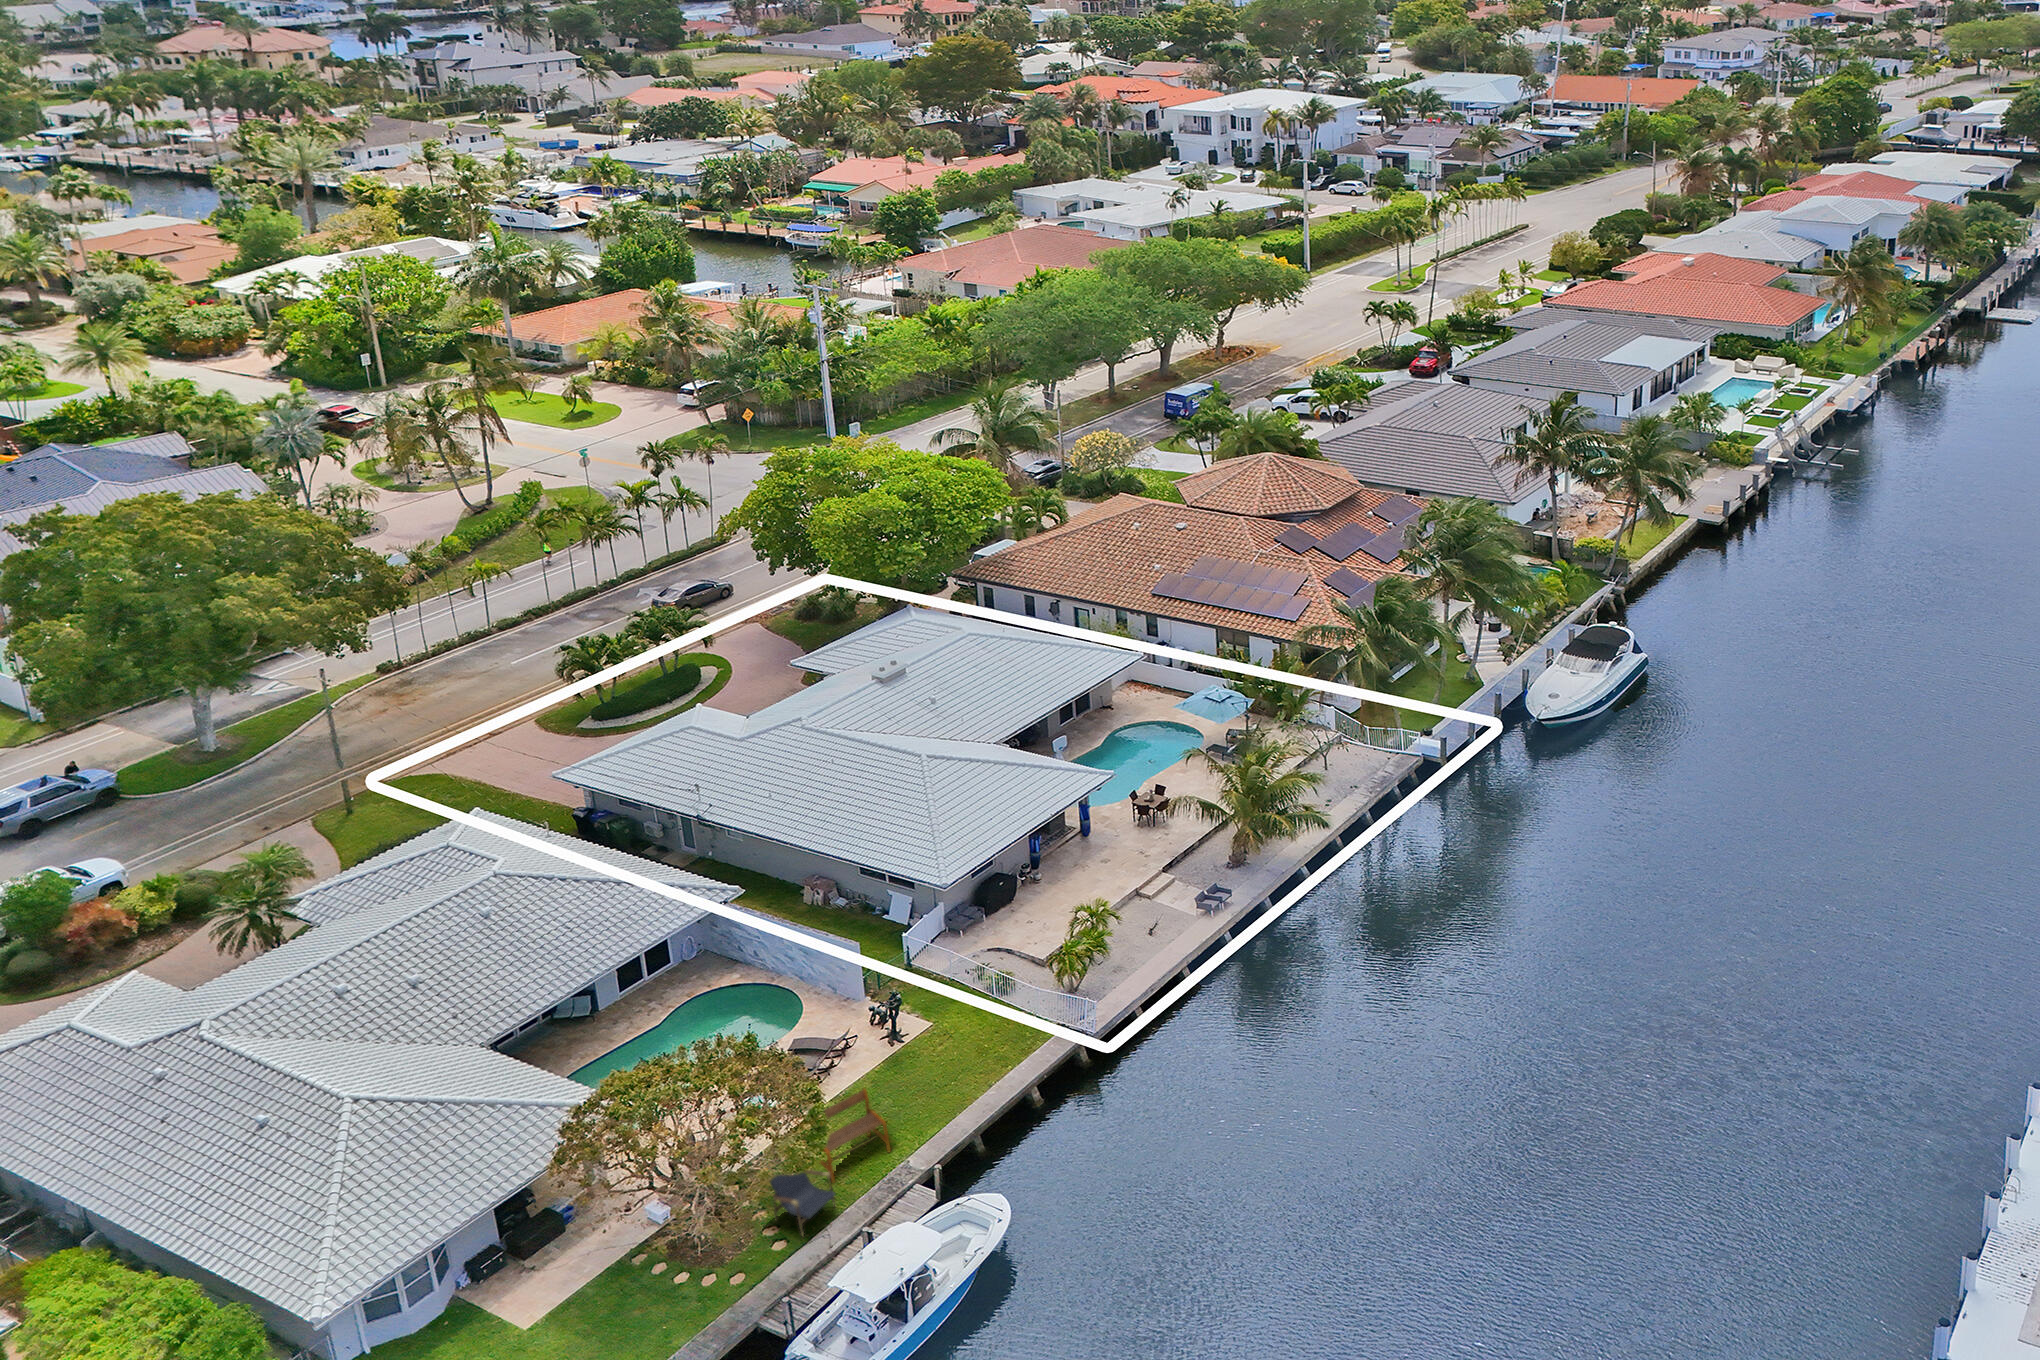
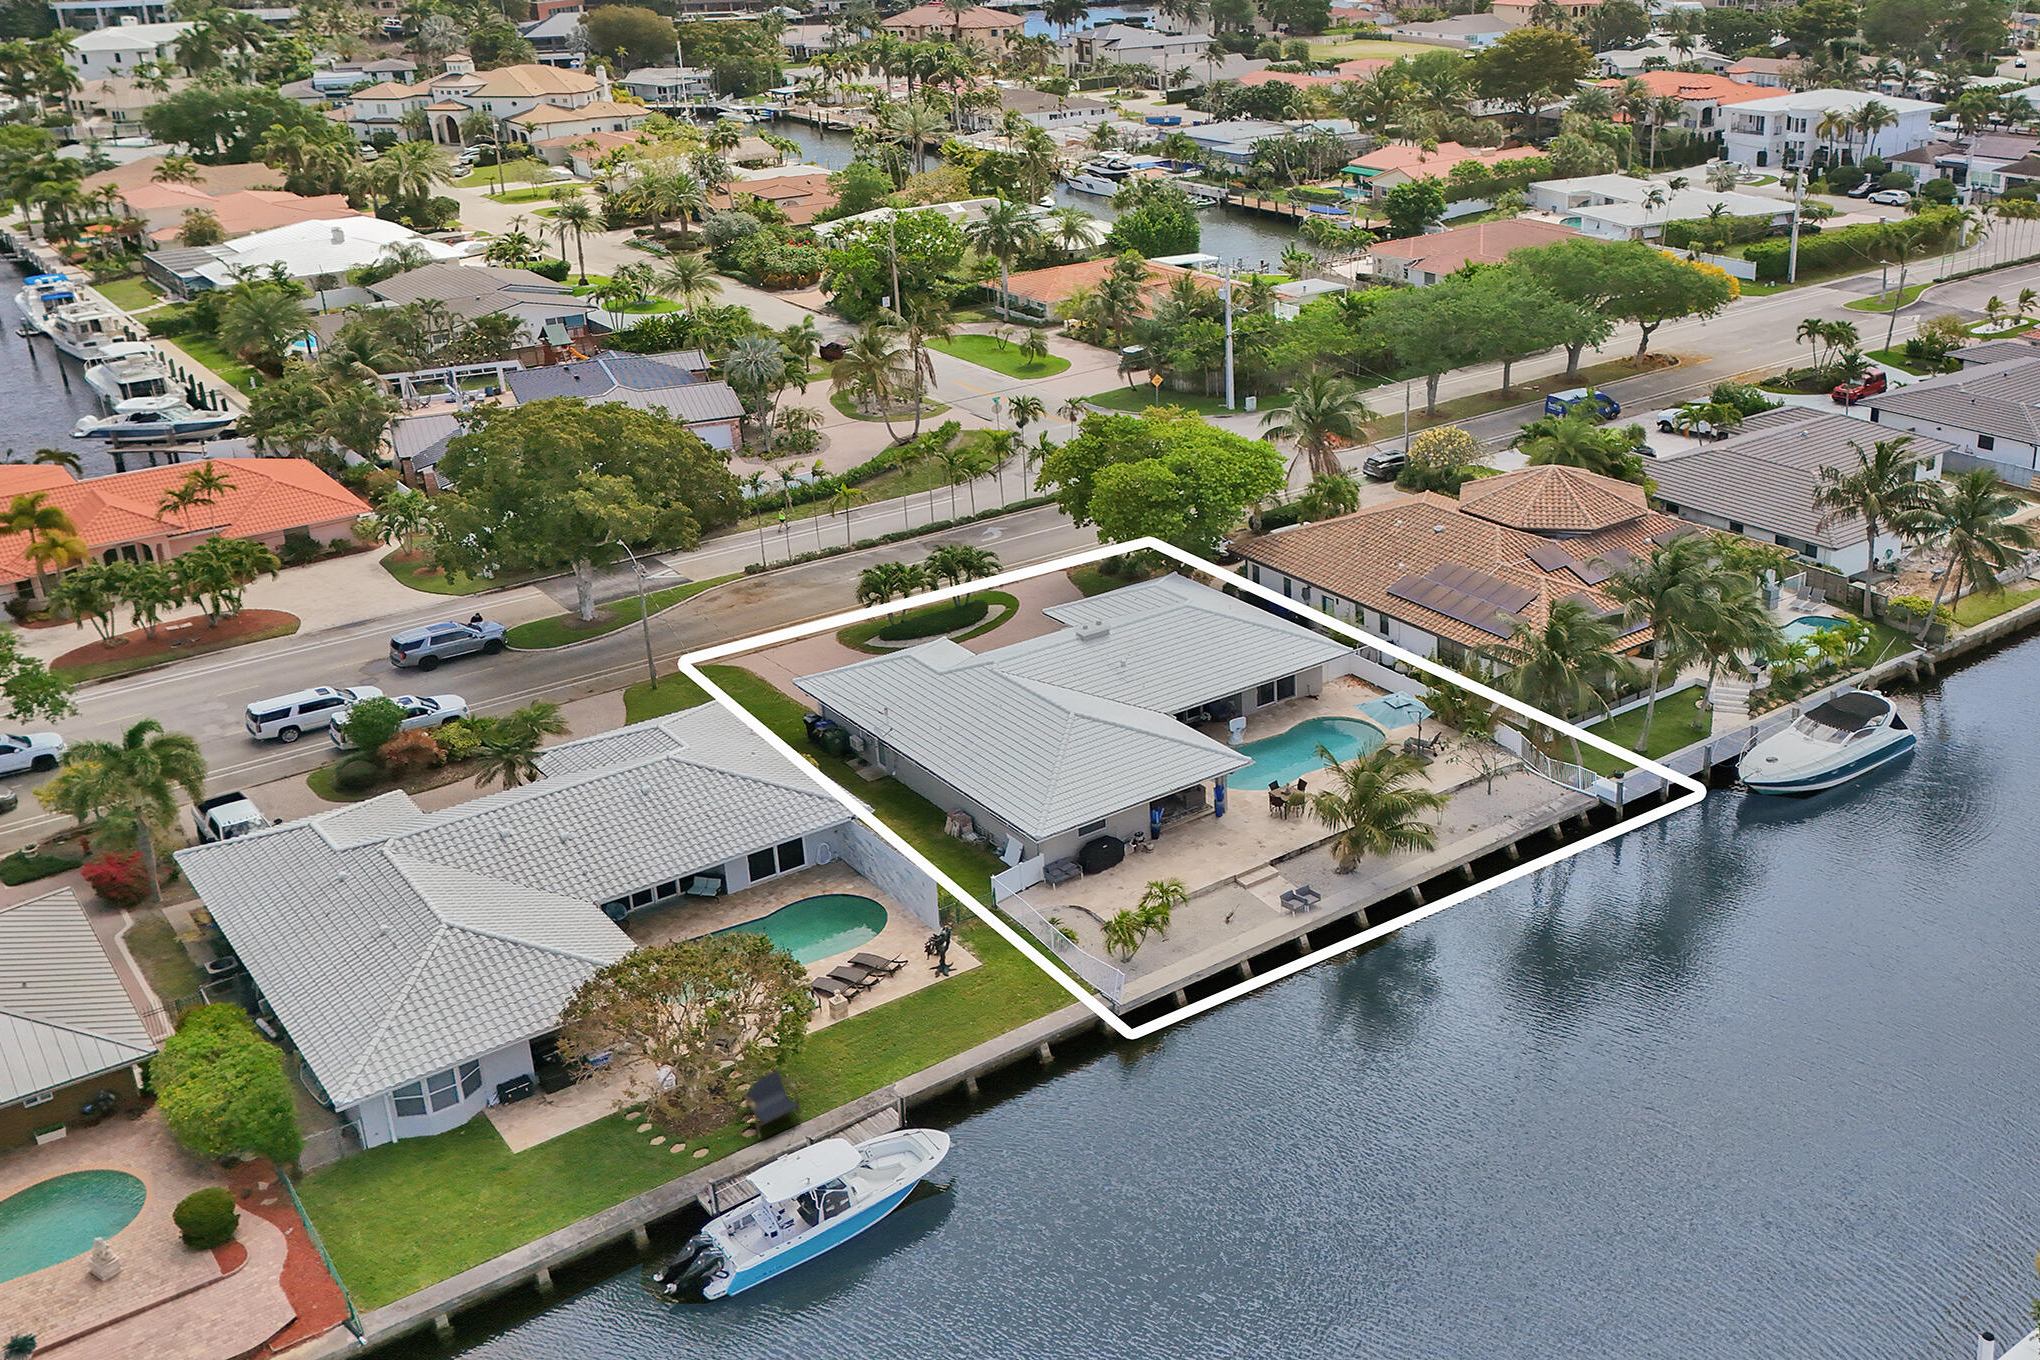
bench: present [819,1089,891,1183] -> none [805,1013,876,1096]

